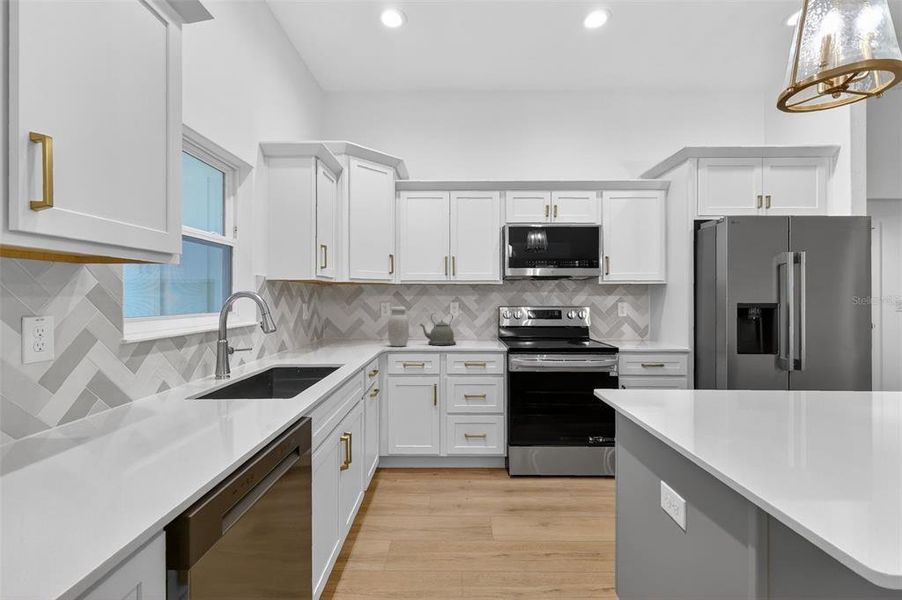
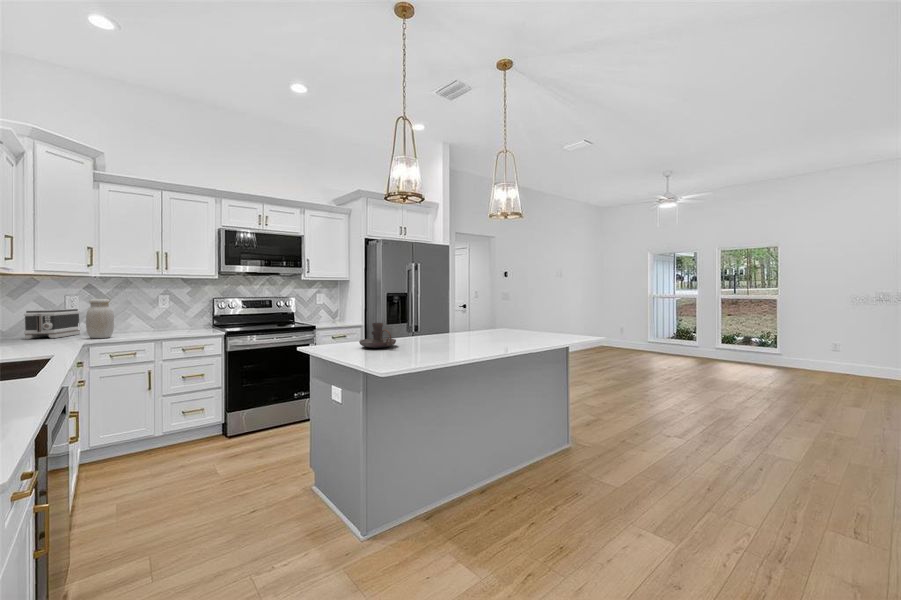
toaster: none [350,316,389,343] -> present [24,309,80,339]
kettle: present [420,316,456,345] -> none [127,304,170,335]
candle holder: none [696,357,777,405] -> present [359,323,396,348]

